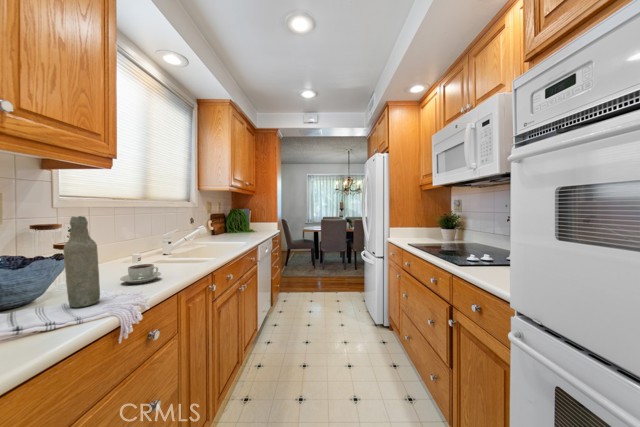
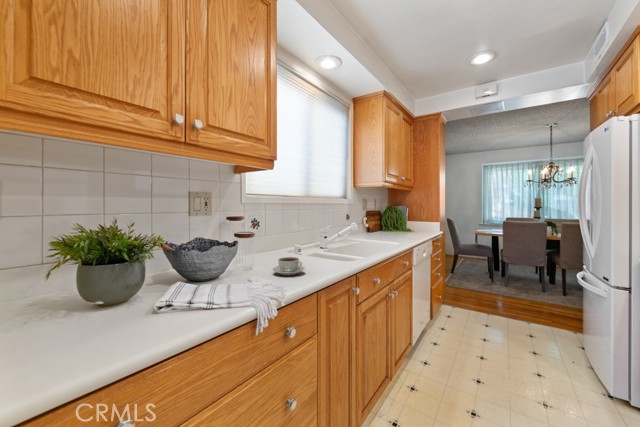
bottle: present [64,216,100,307] -> none [223,209,248,292]

